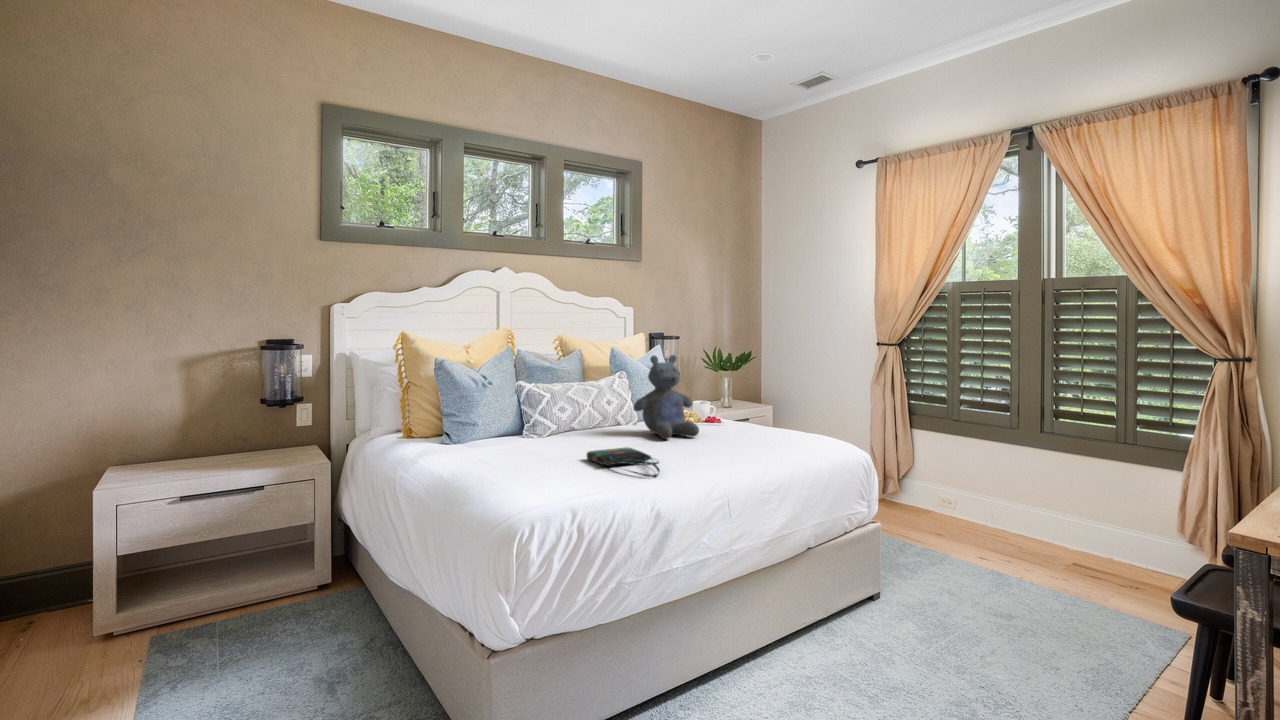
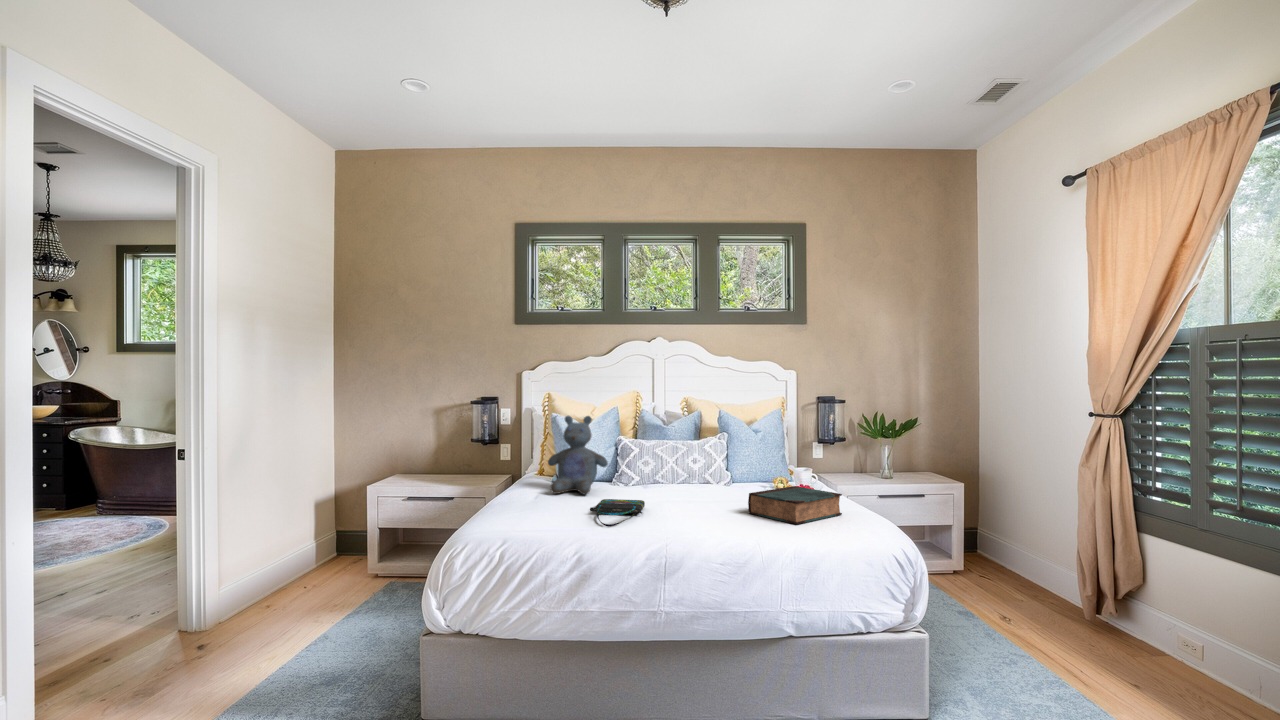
stuffed bear: present [634,355,699,439] -> present [548,416,608,495]
book: none [729,417,795,451] -> present [748,486,842,524]

